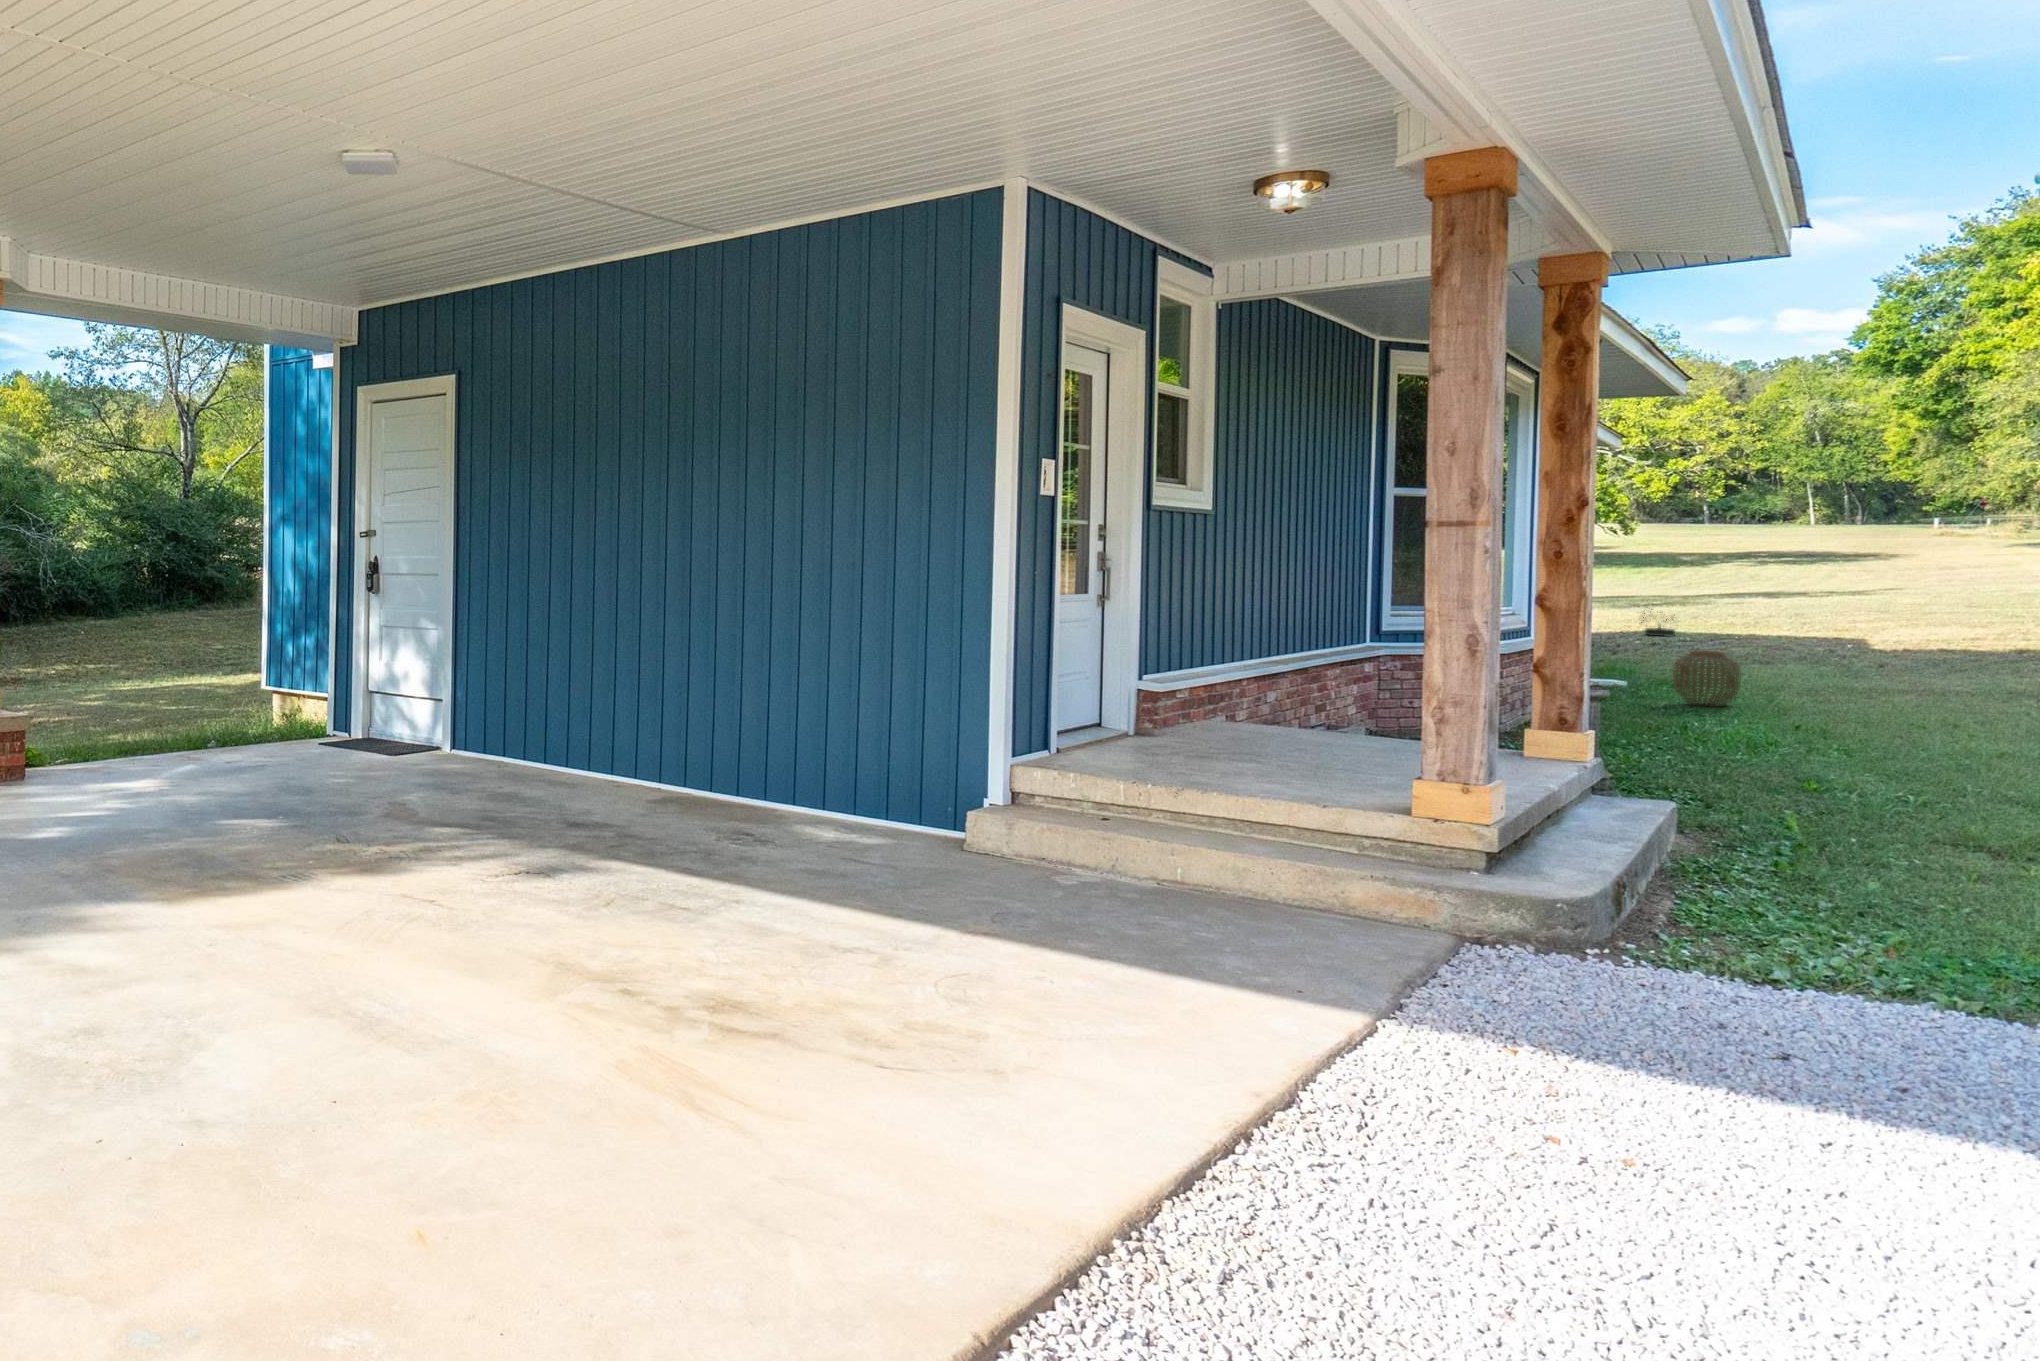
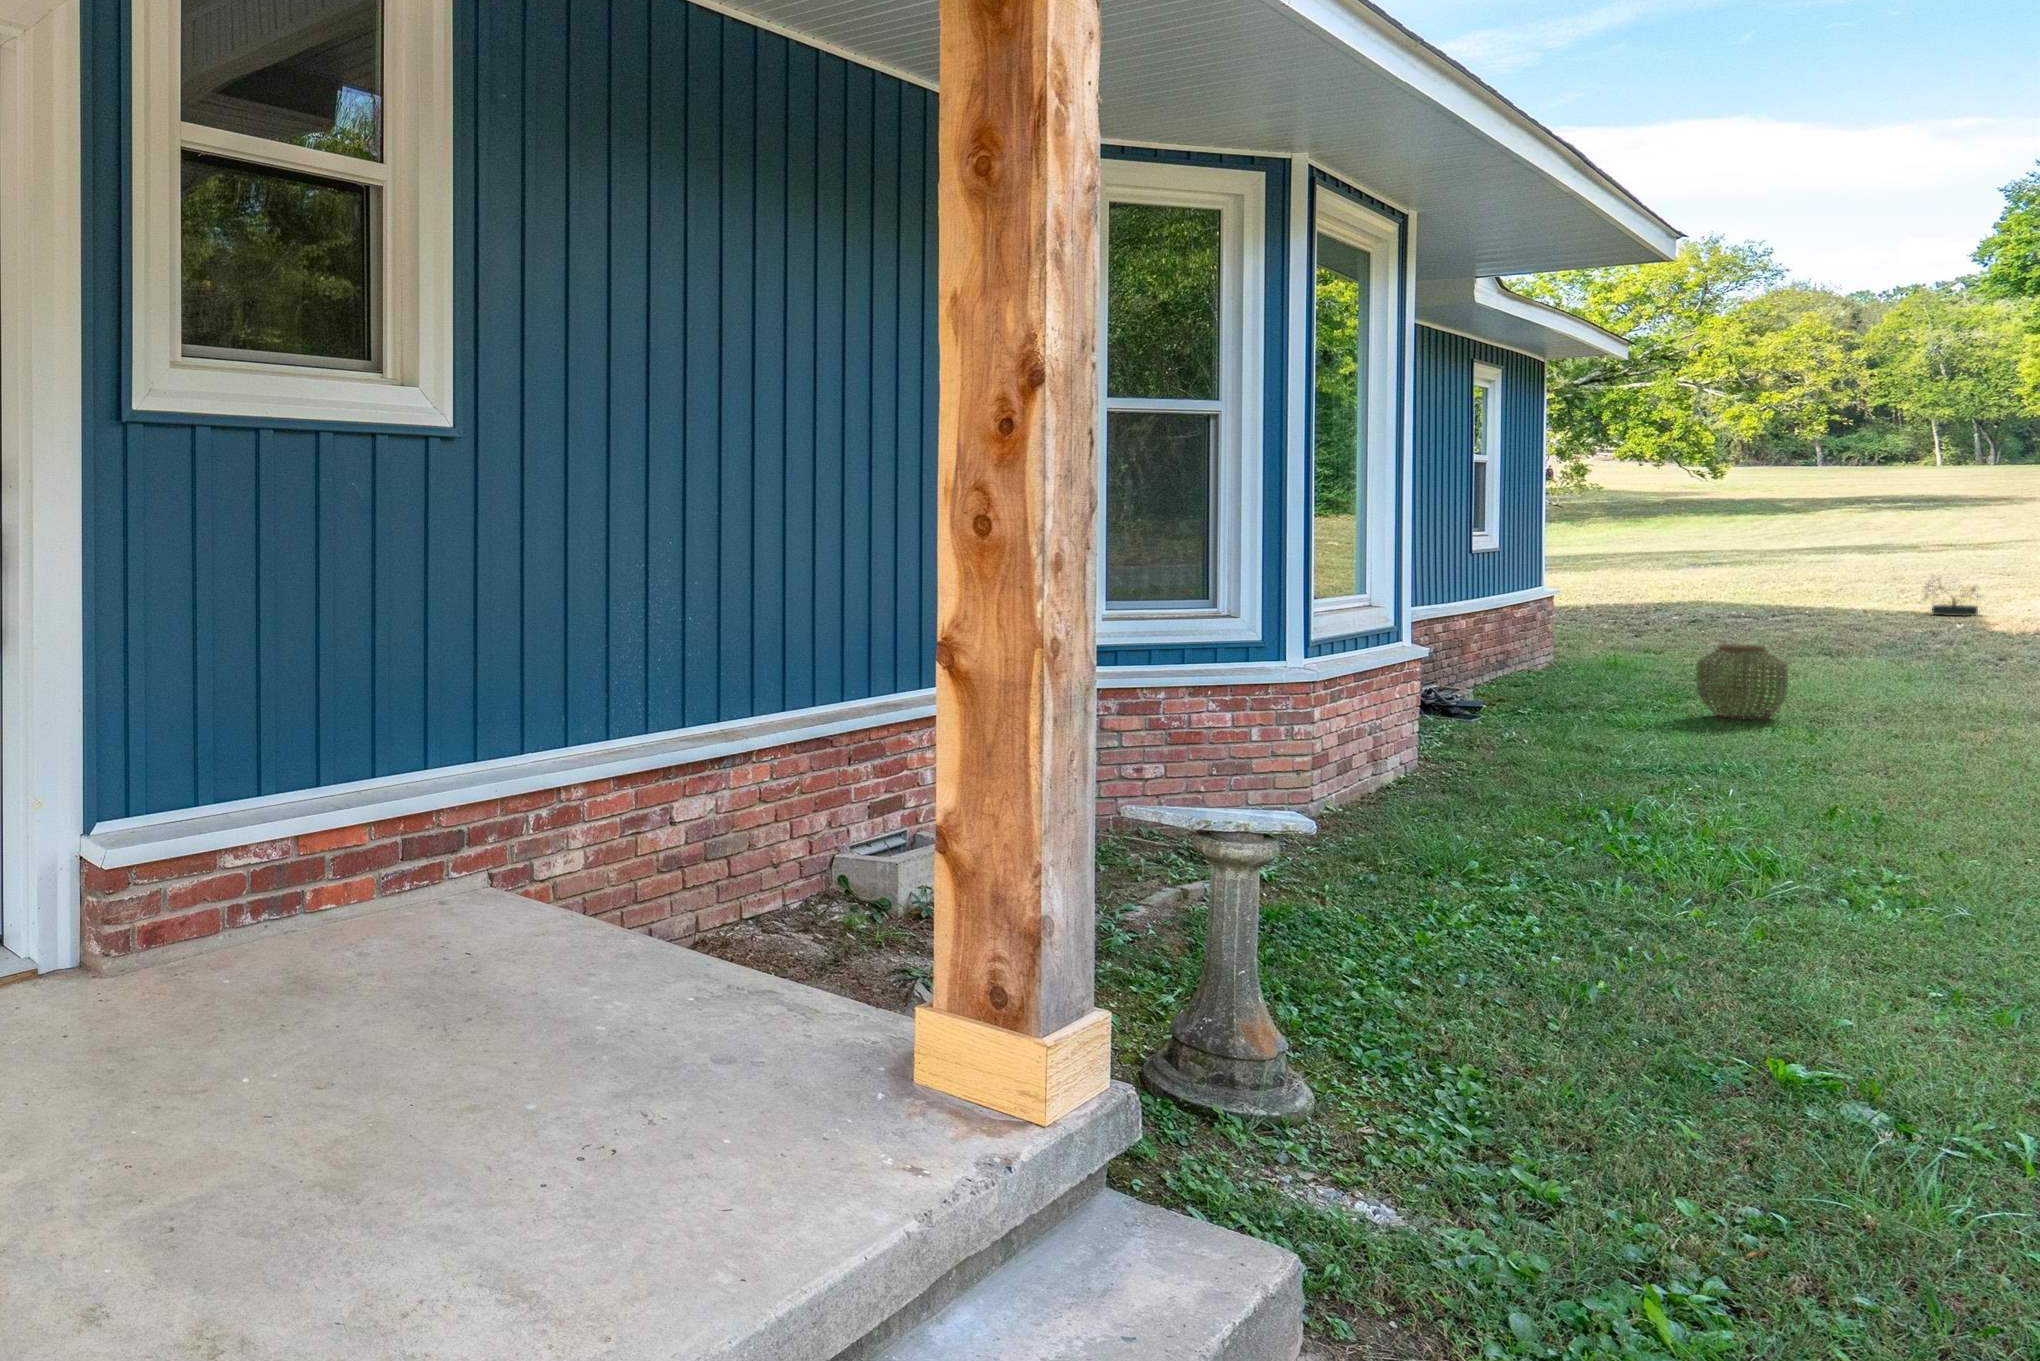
decorative plant: present [1641,607,1675,636] -> present [1925,580,1980,616]

